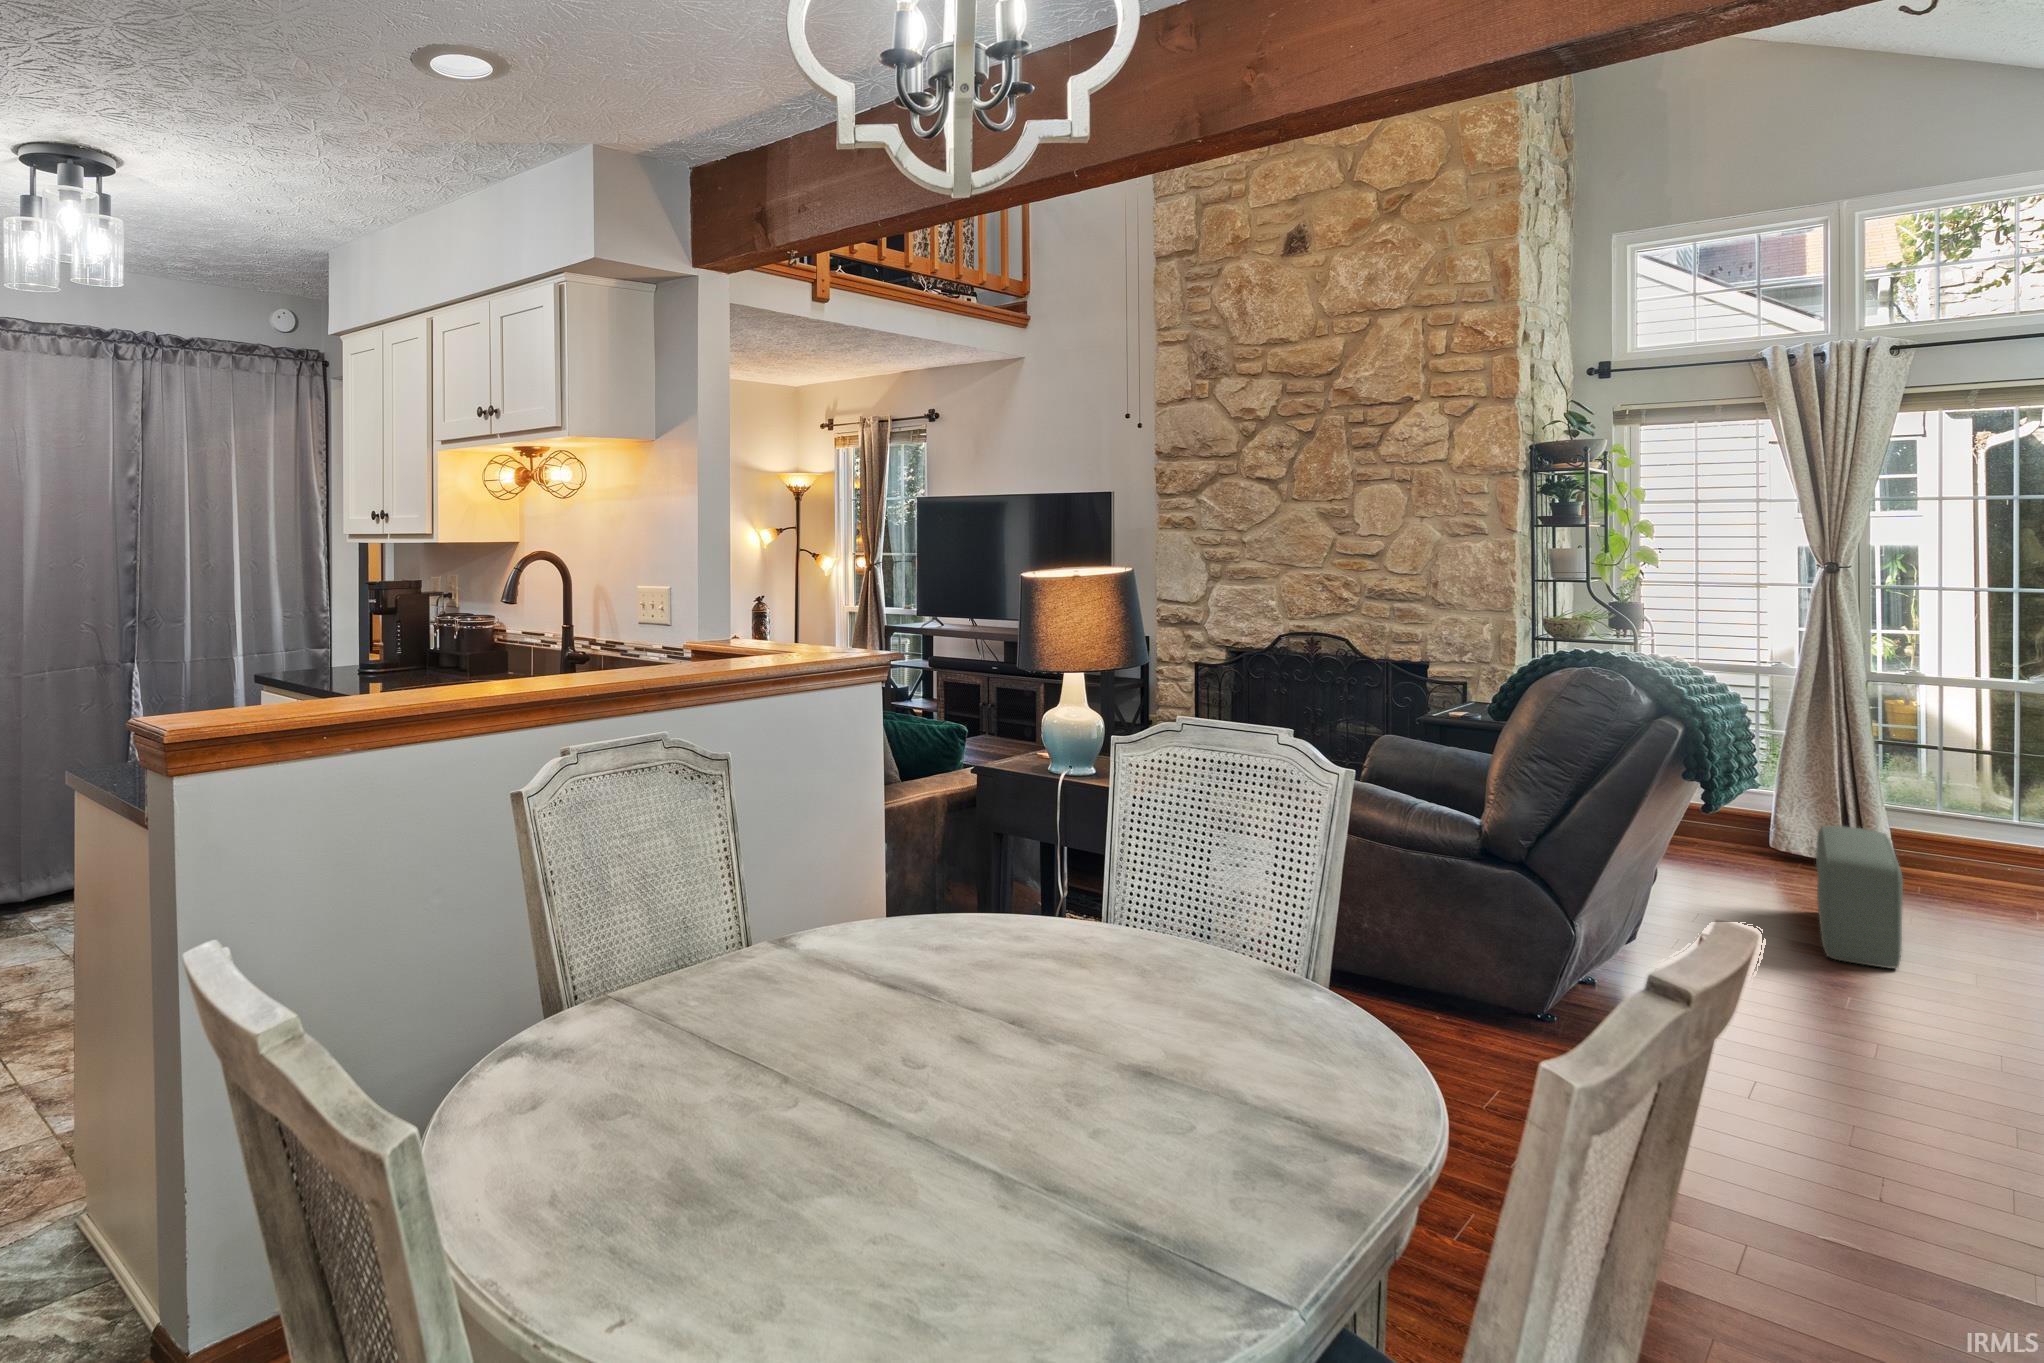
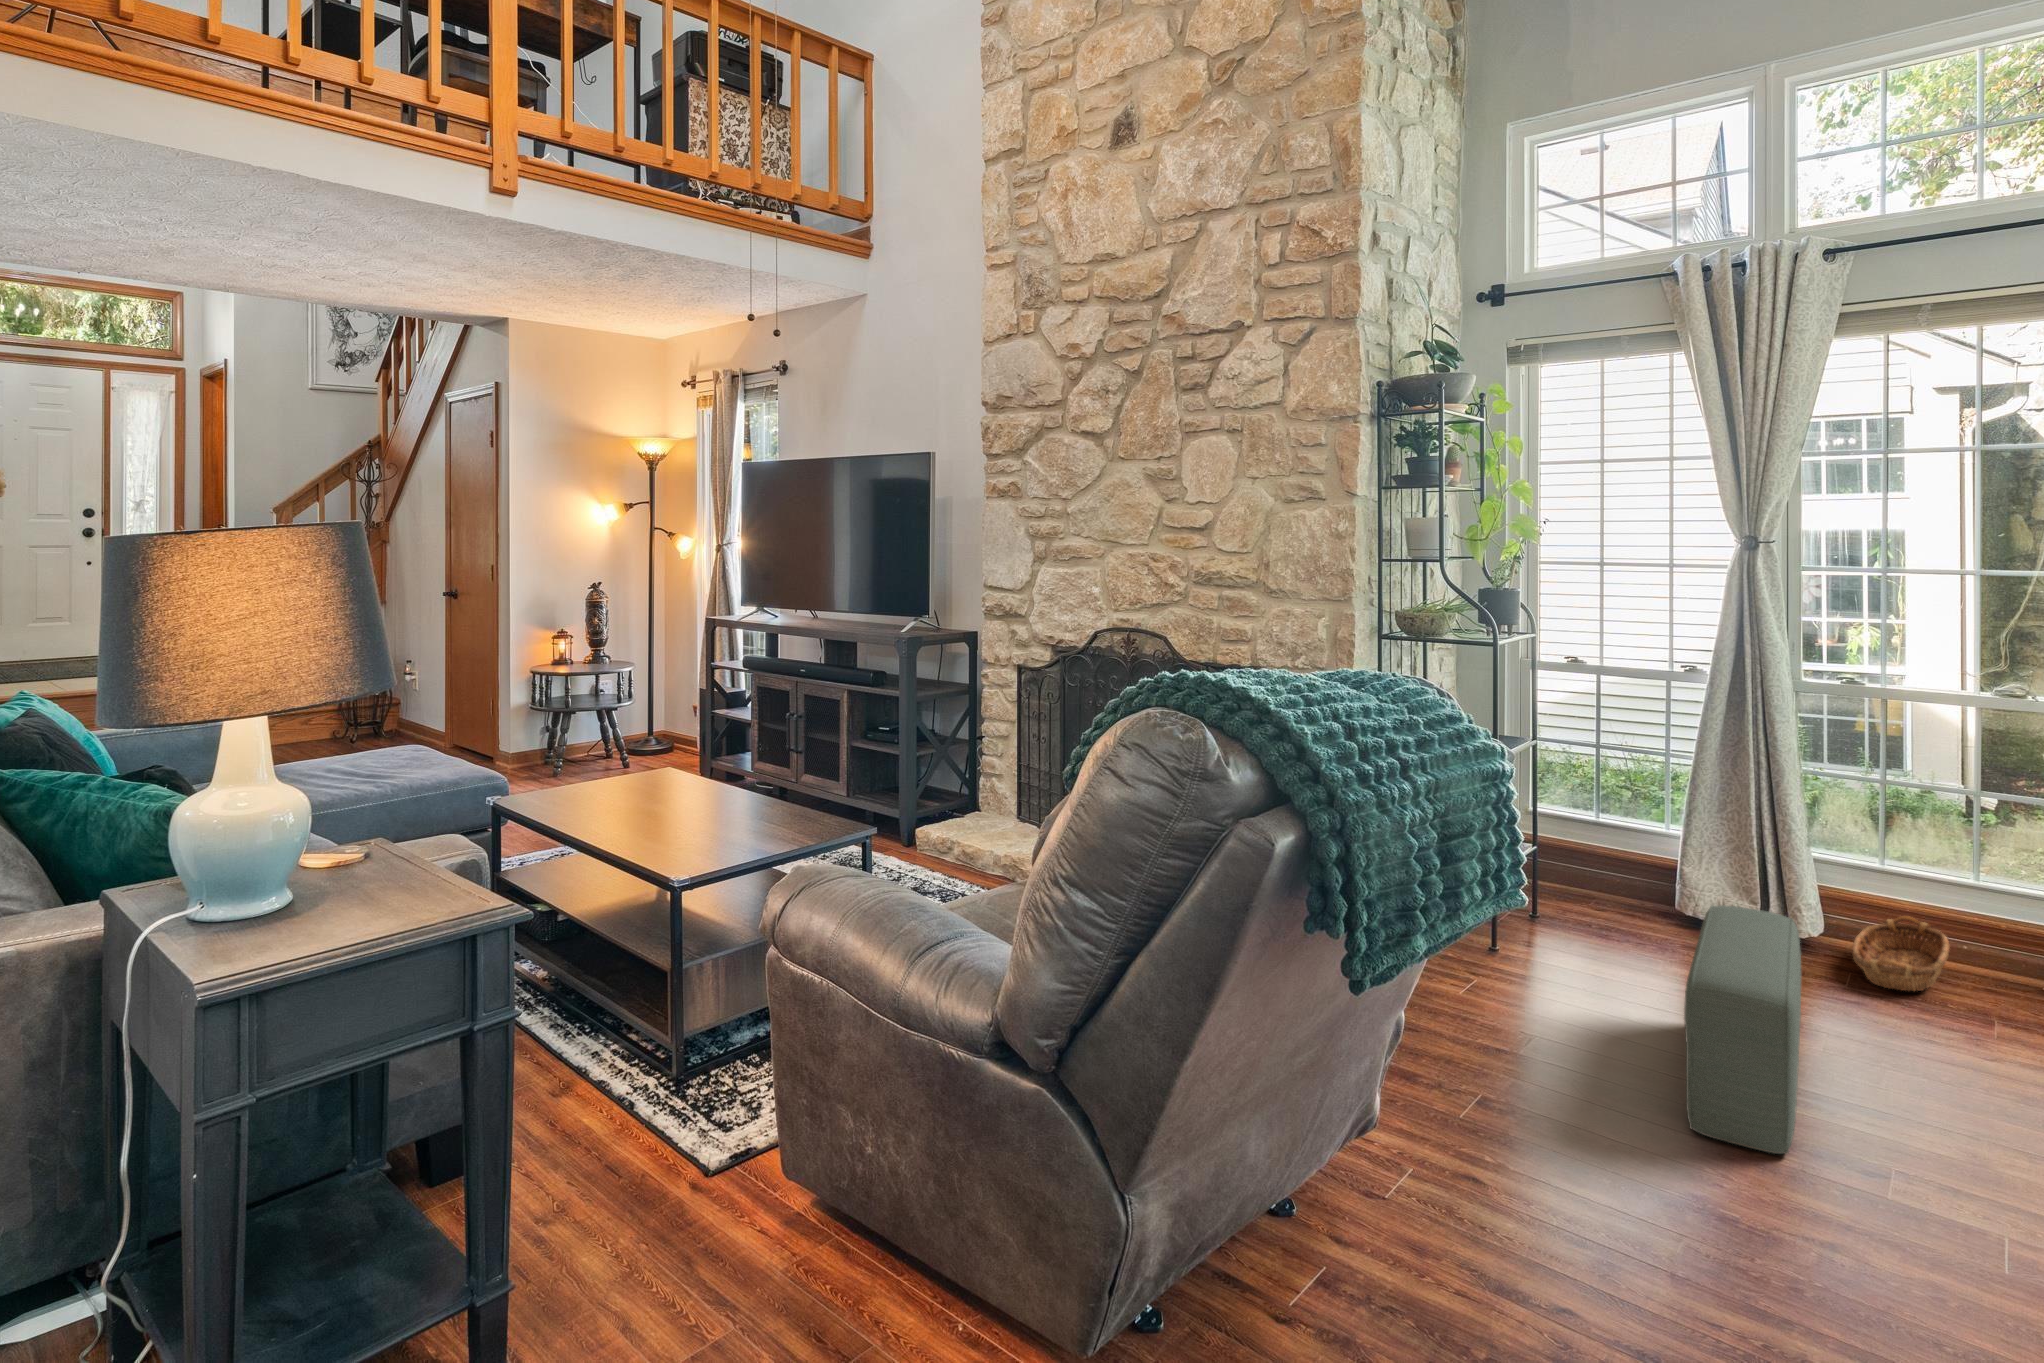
basket: none [1907,845,2005,906] -> present [1852,916,1950,991]

